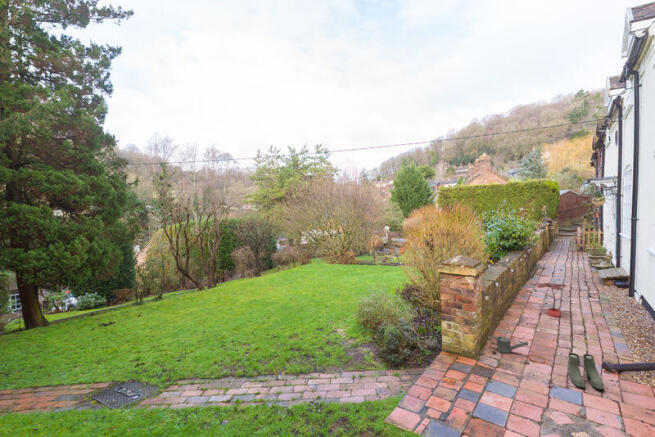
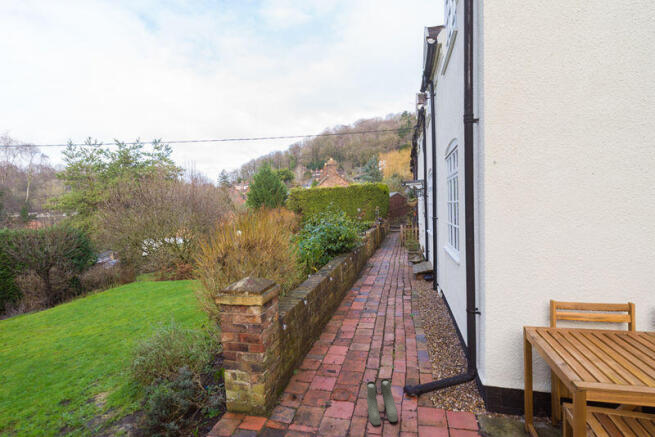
potted plant: present [538,283,566,317] -> none [355,289,380,325]
watering can: present [489,336,528,353] -> none [292,370,332,394]

